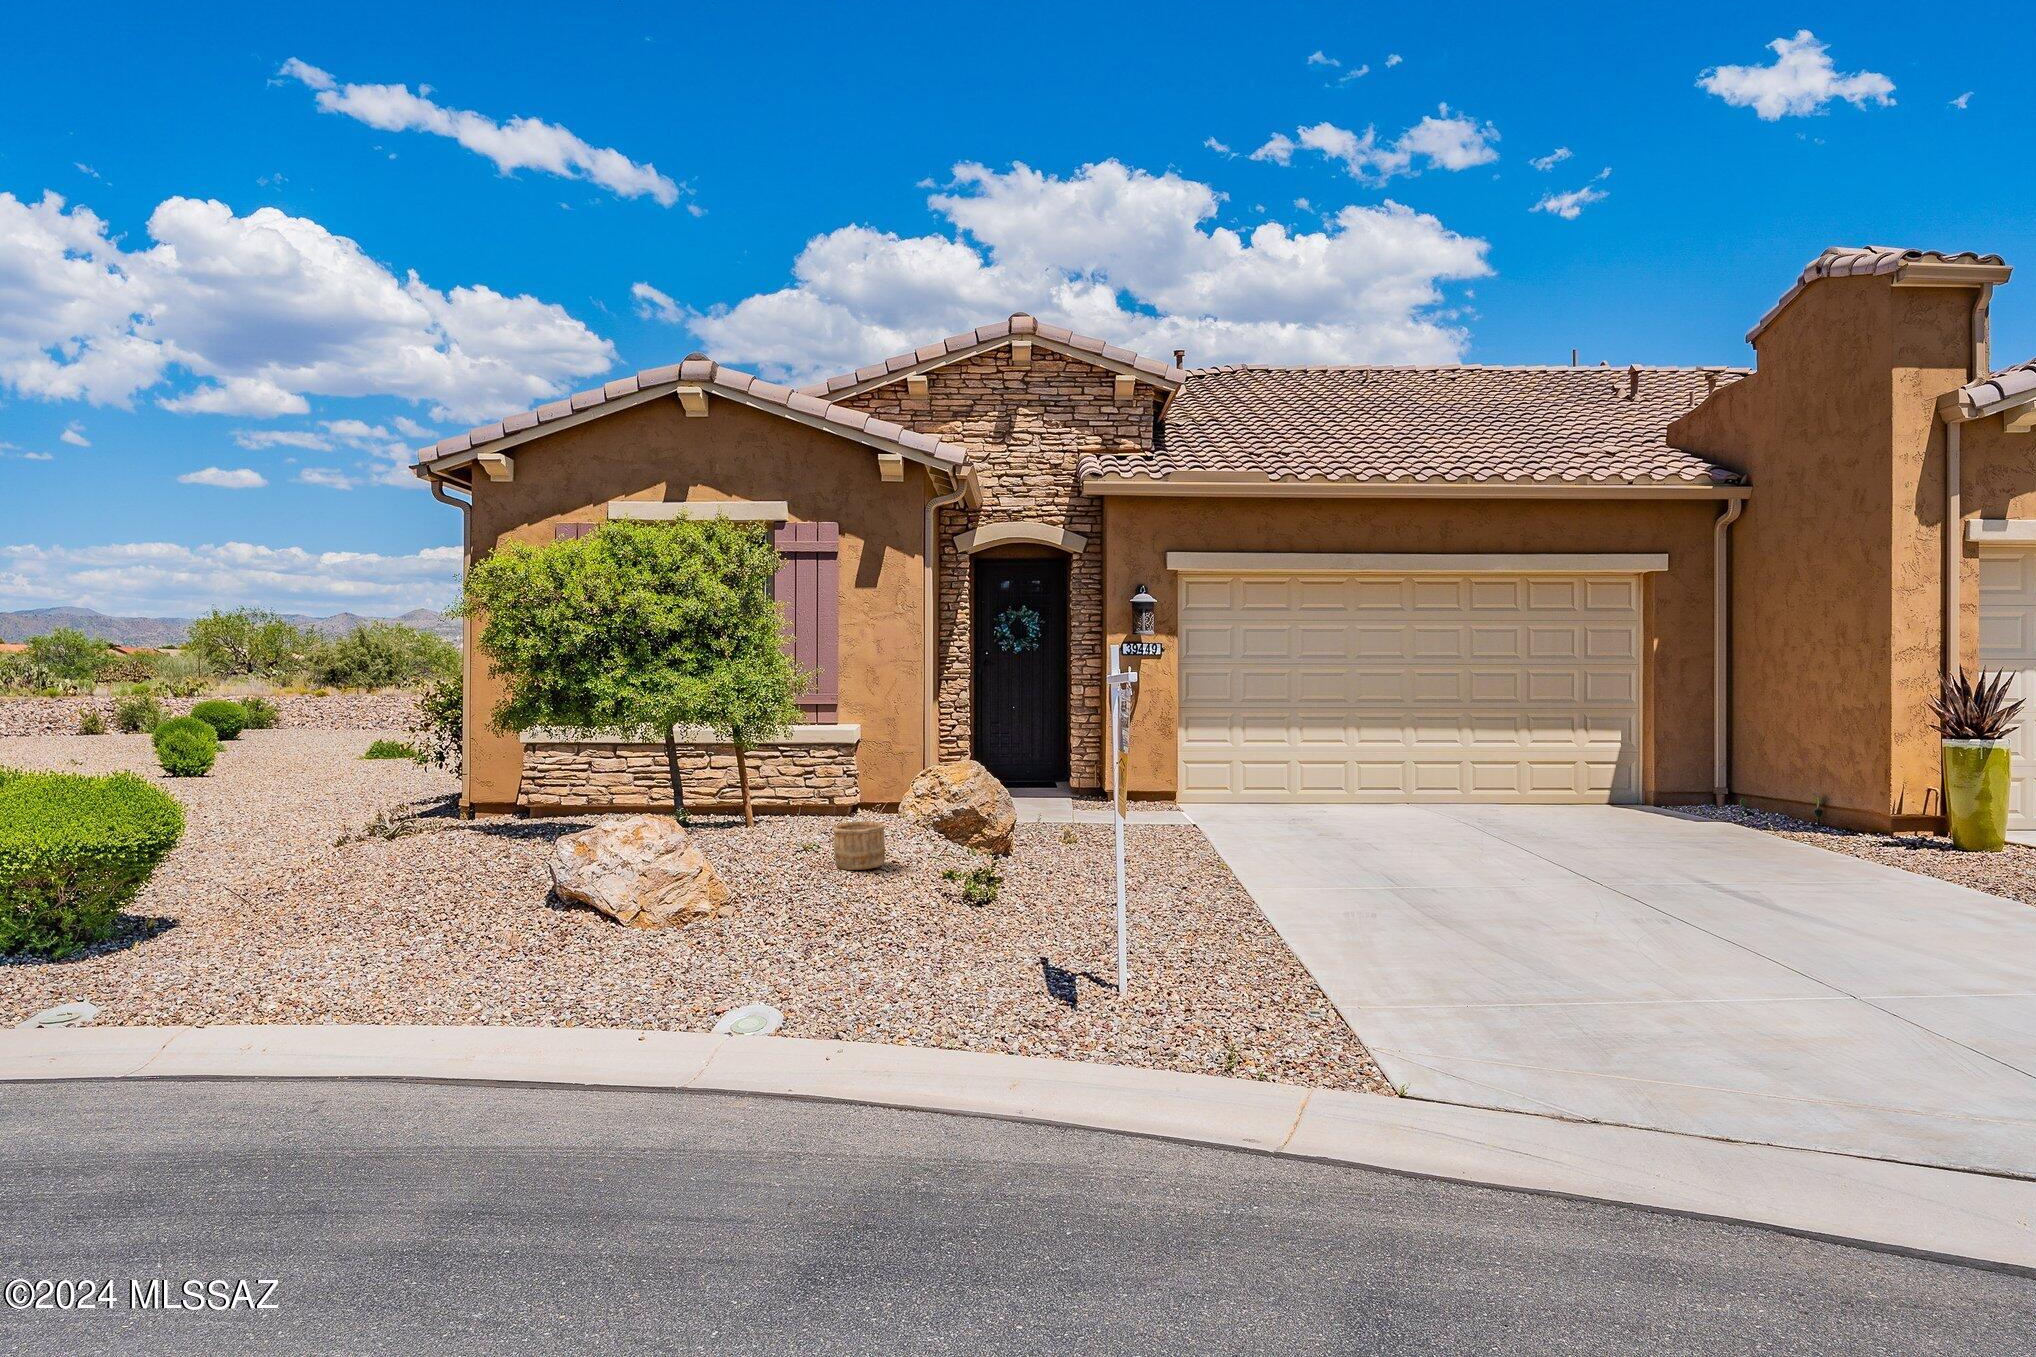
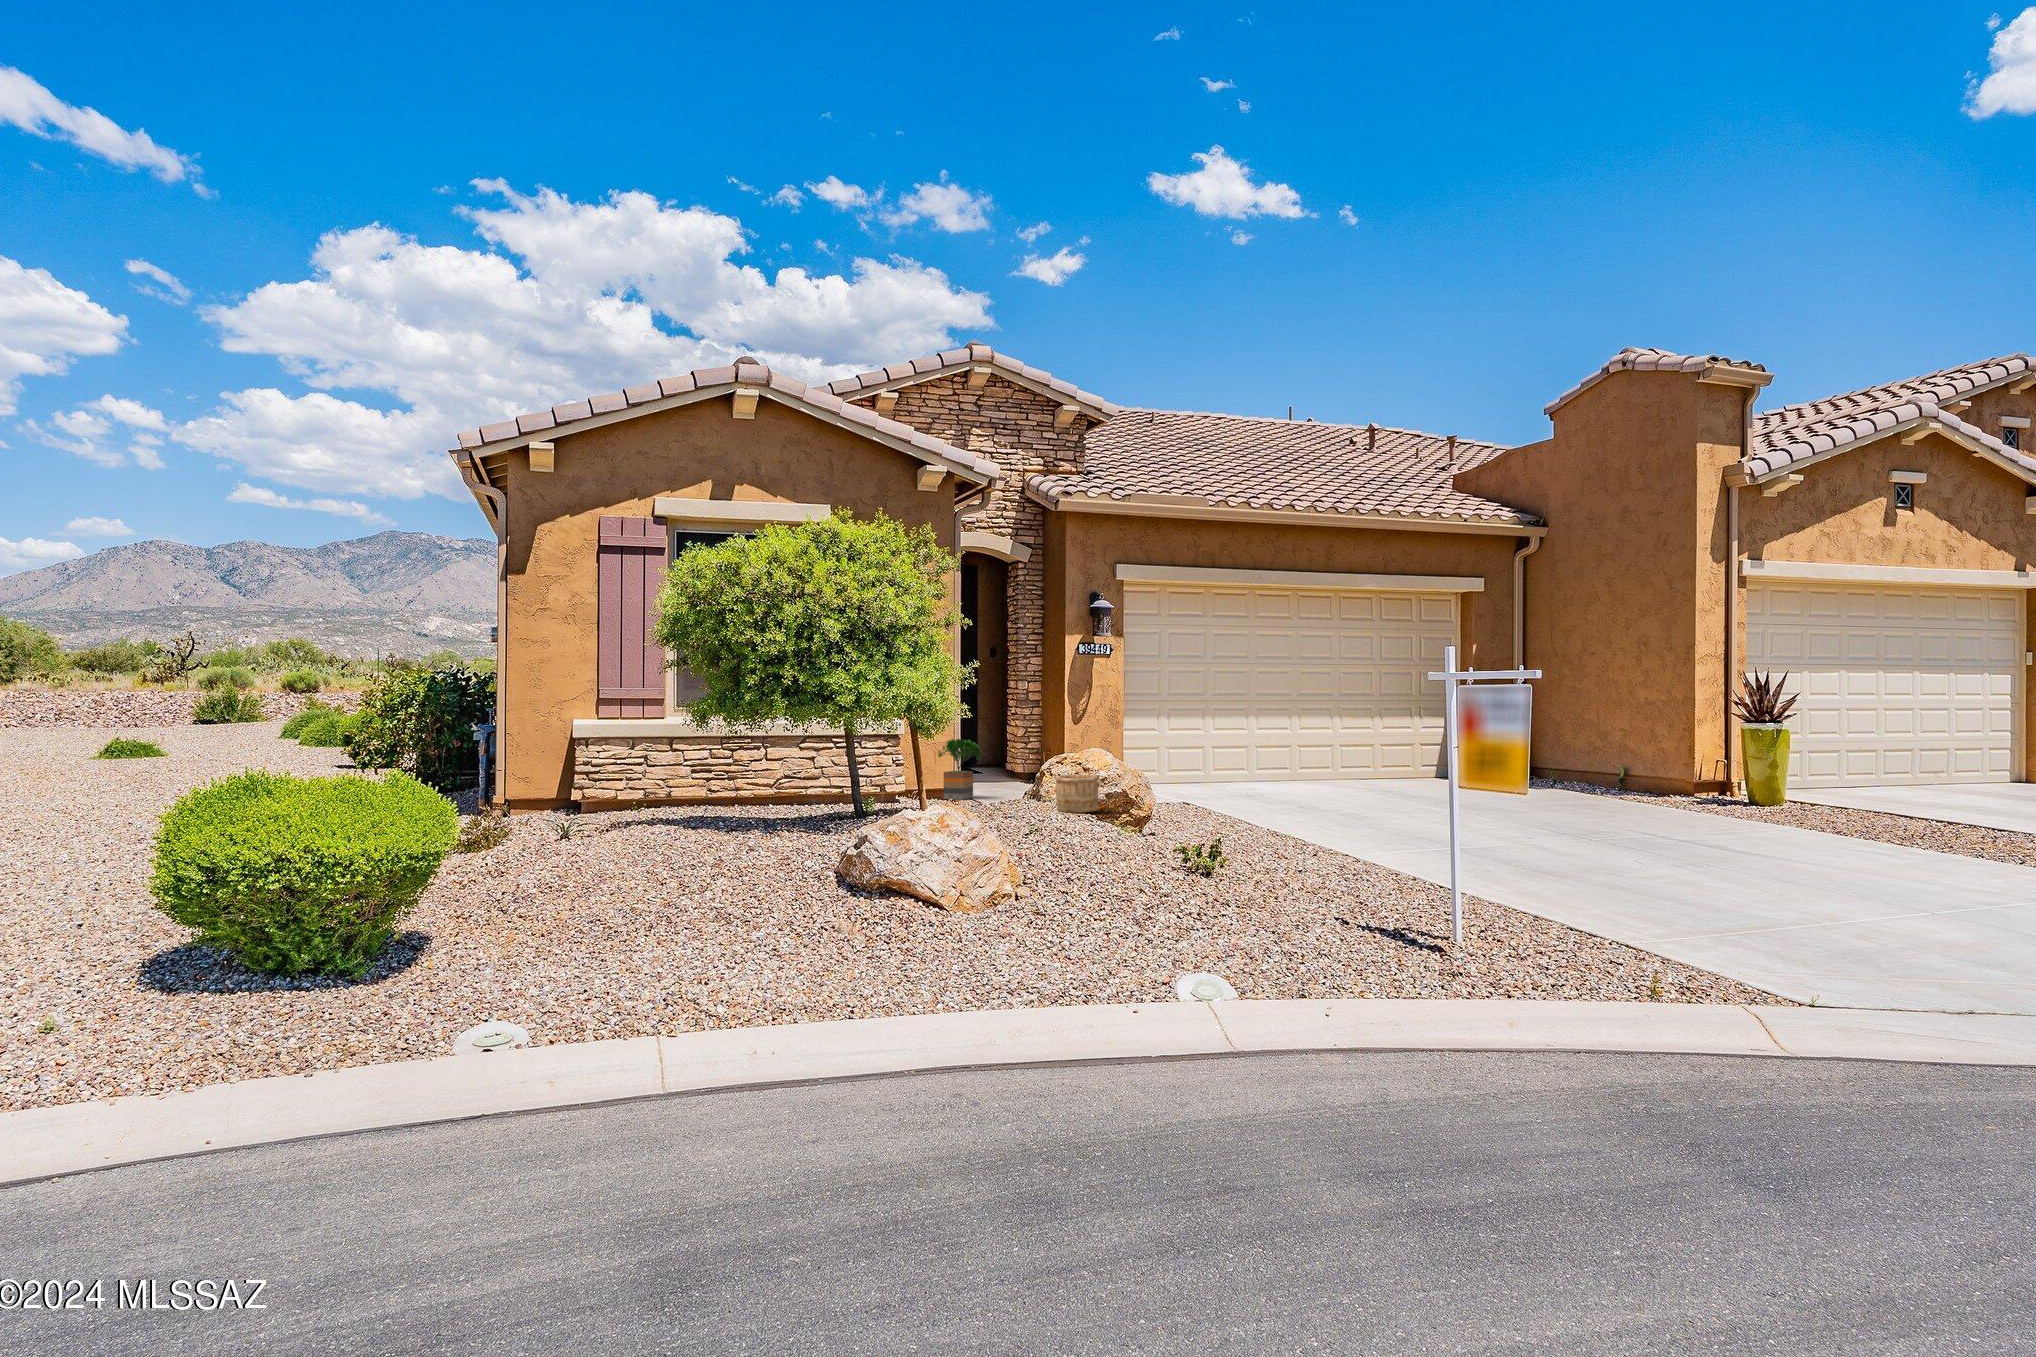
potted tree: none [768,767,820,837] -> present [938,739,982,799]

